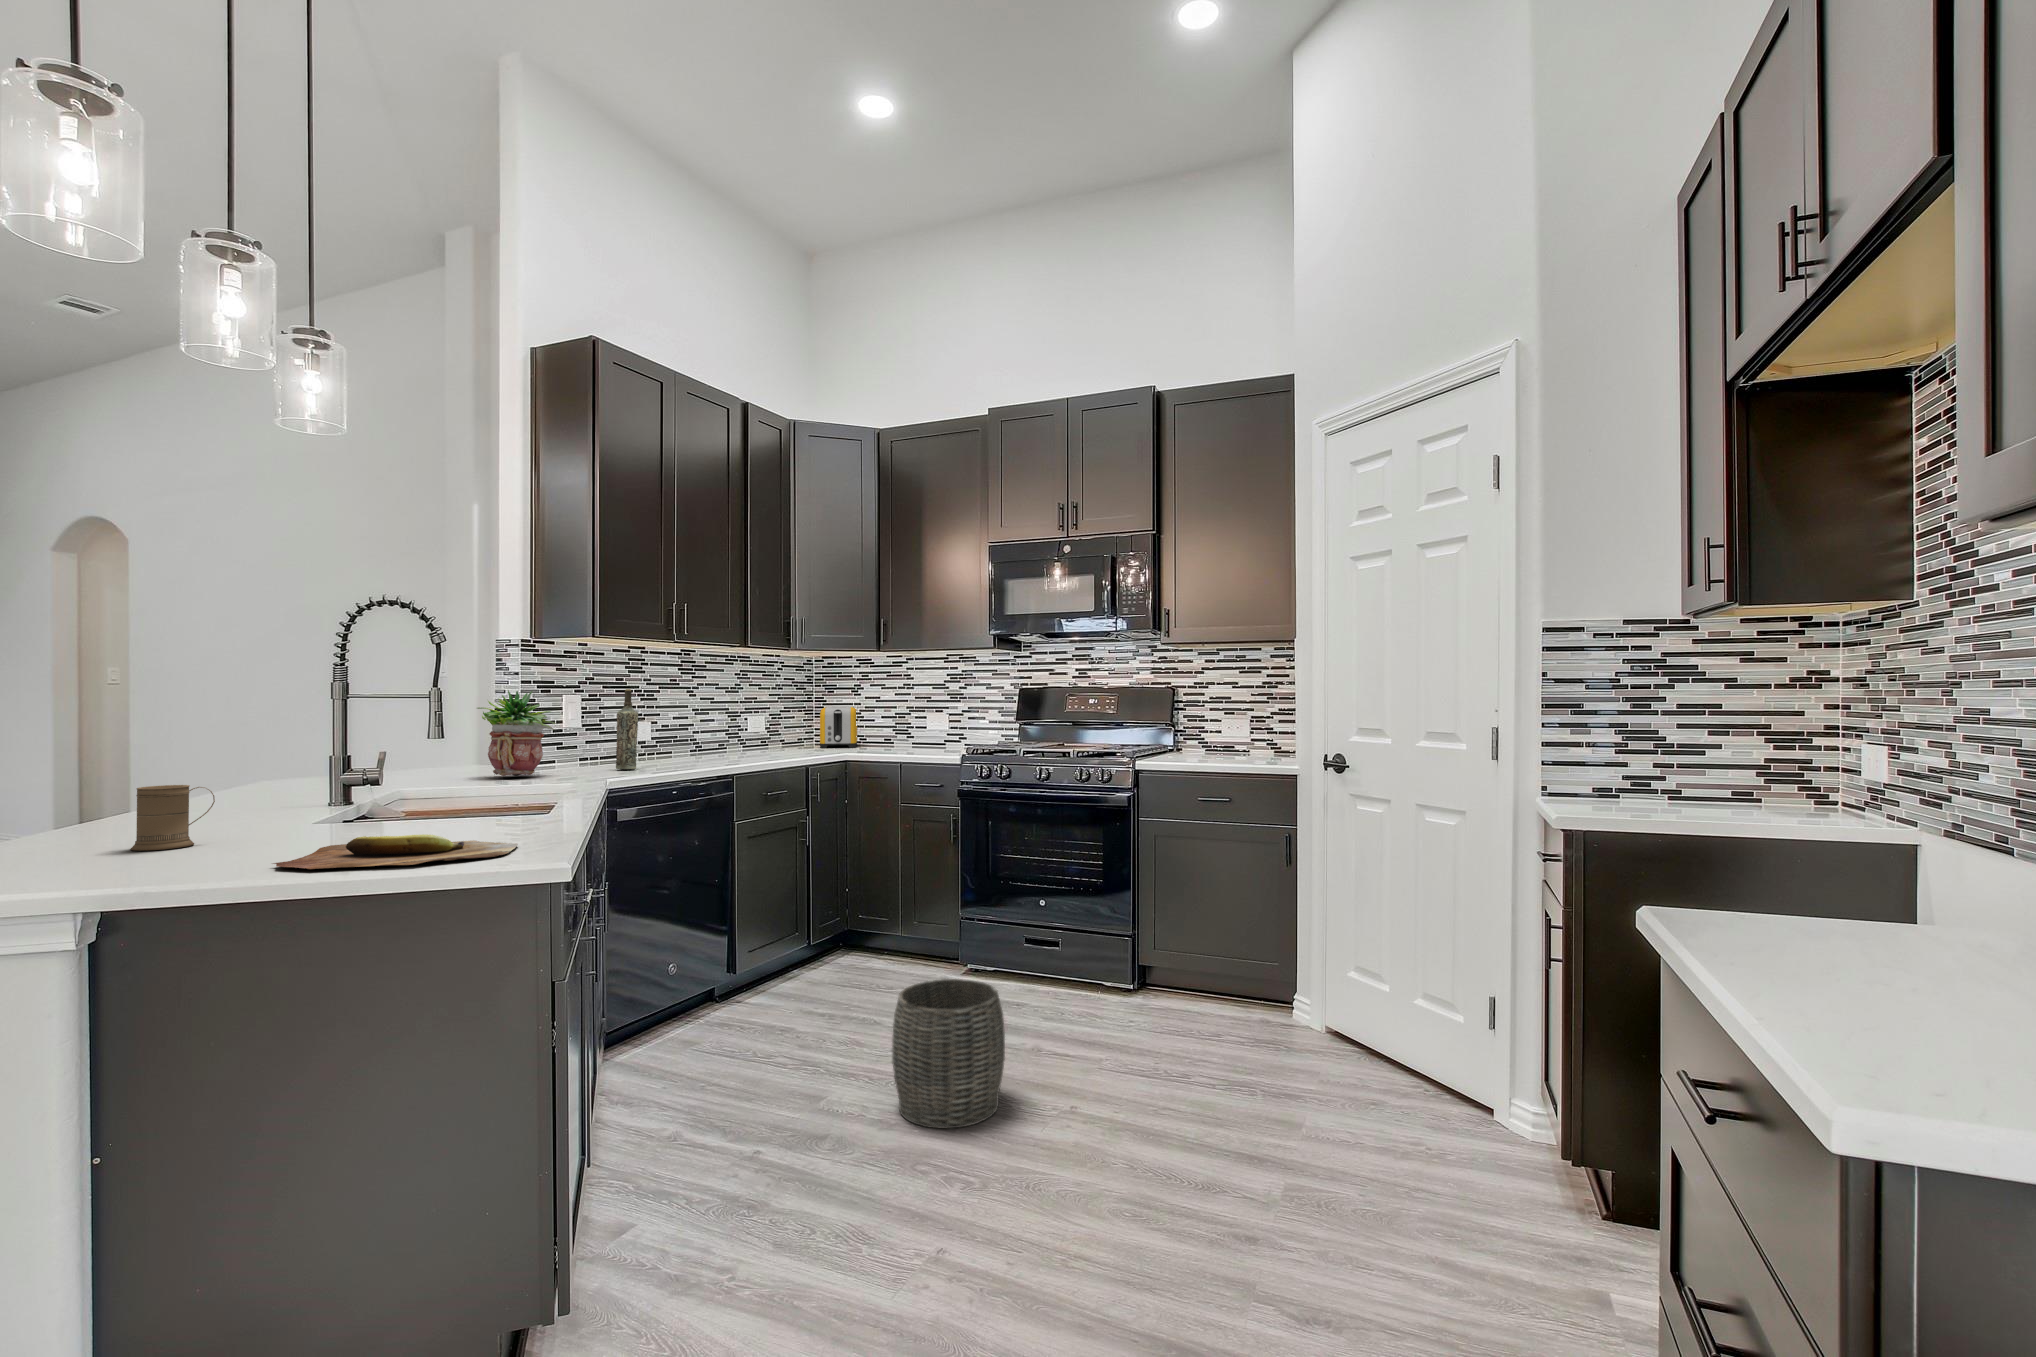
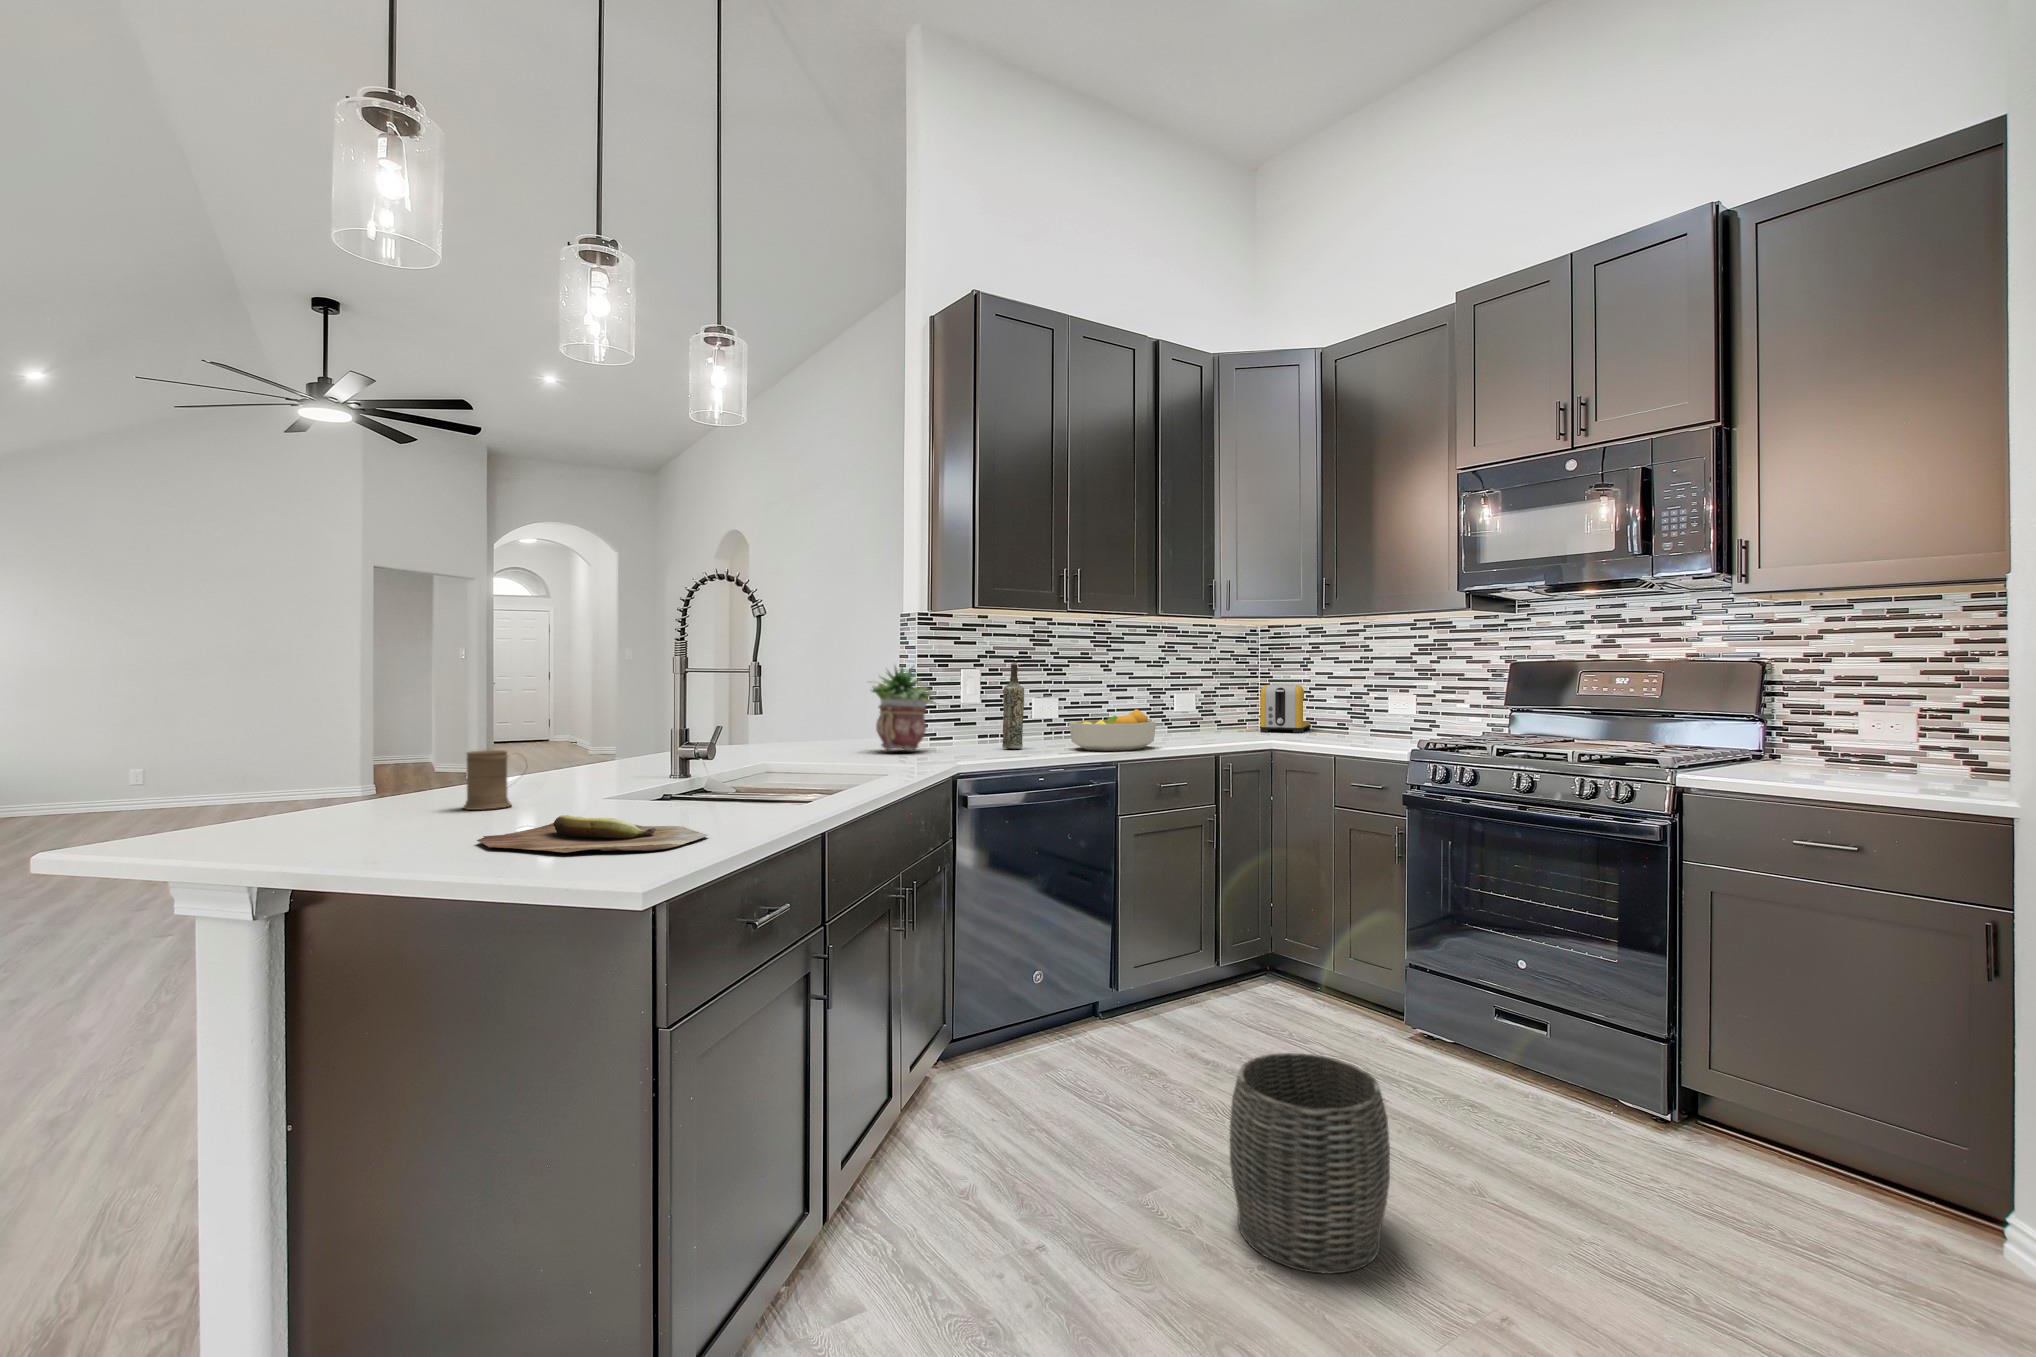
fruit bowl: none [681,729,760,767] -> present [1069,709,1156,751]

